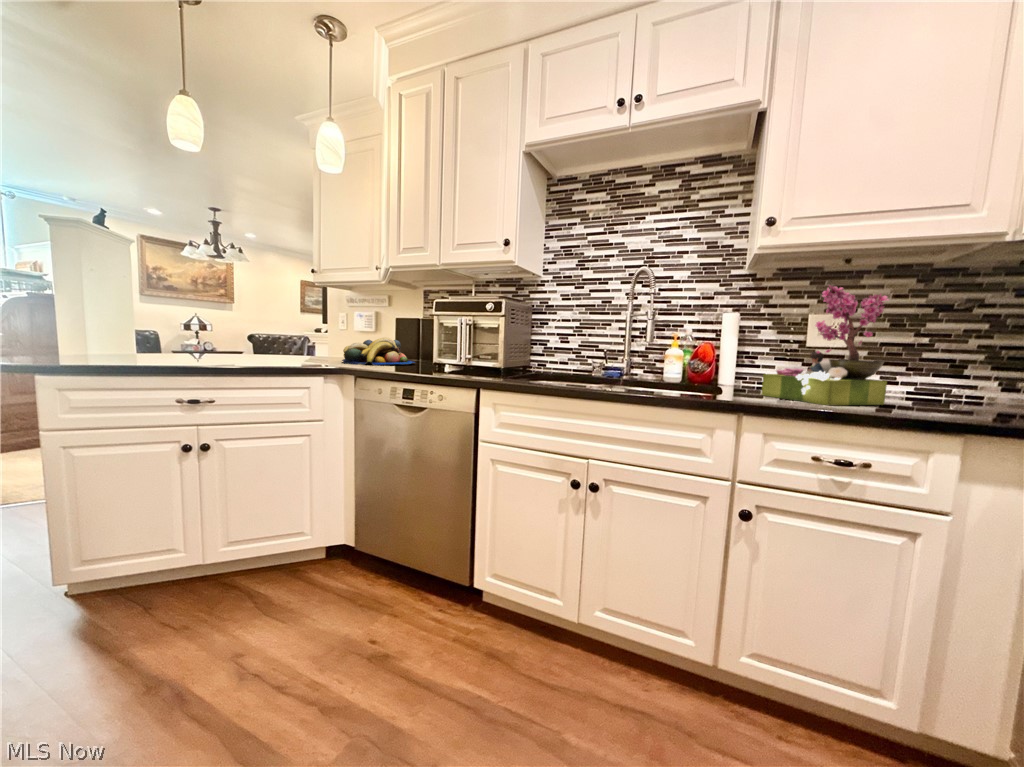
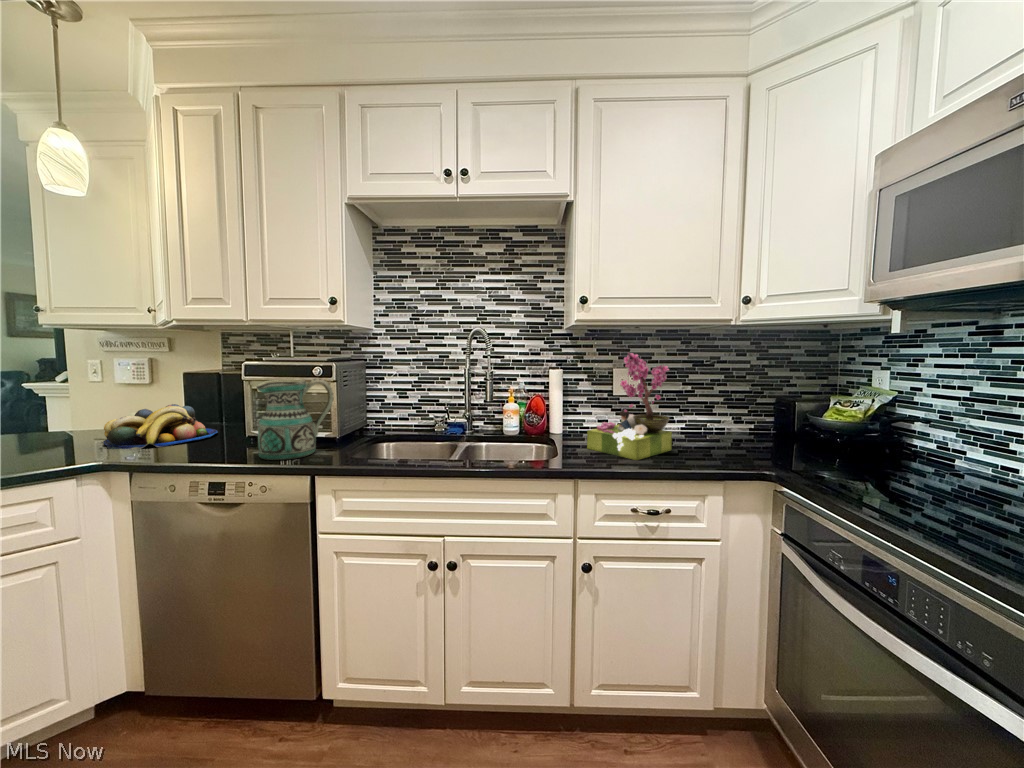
ceramic pitcher: none [439,308,500,376] -> present [257,378,333,460]

